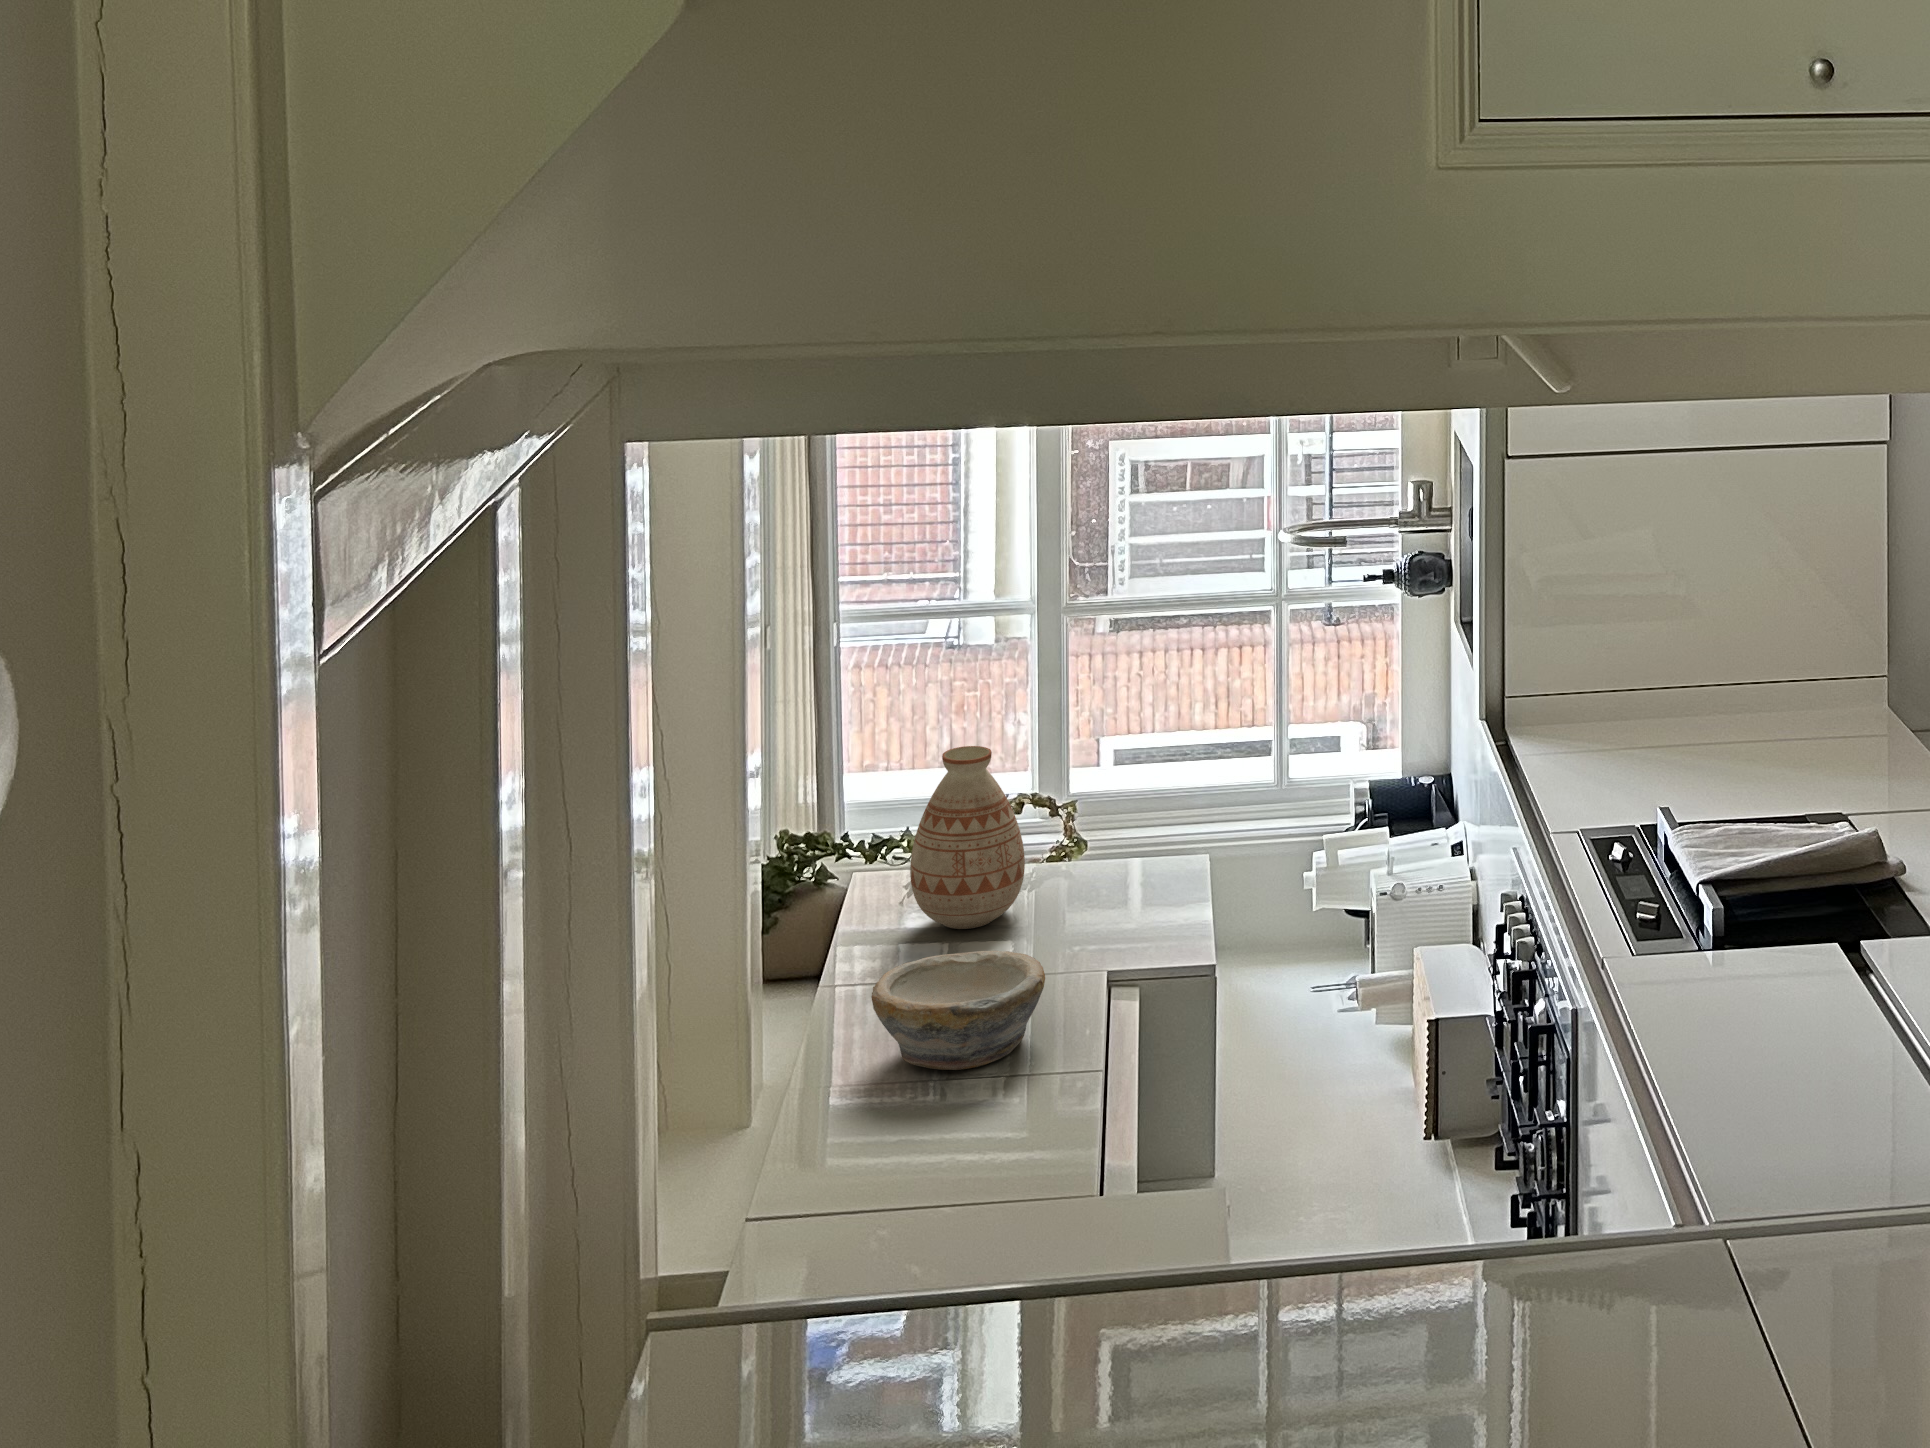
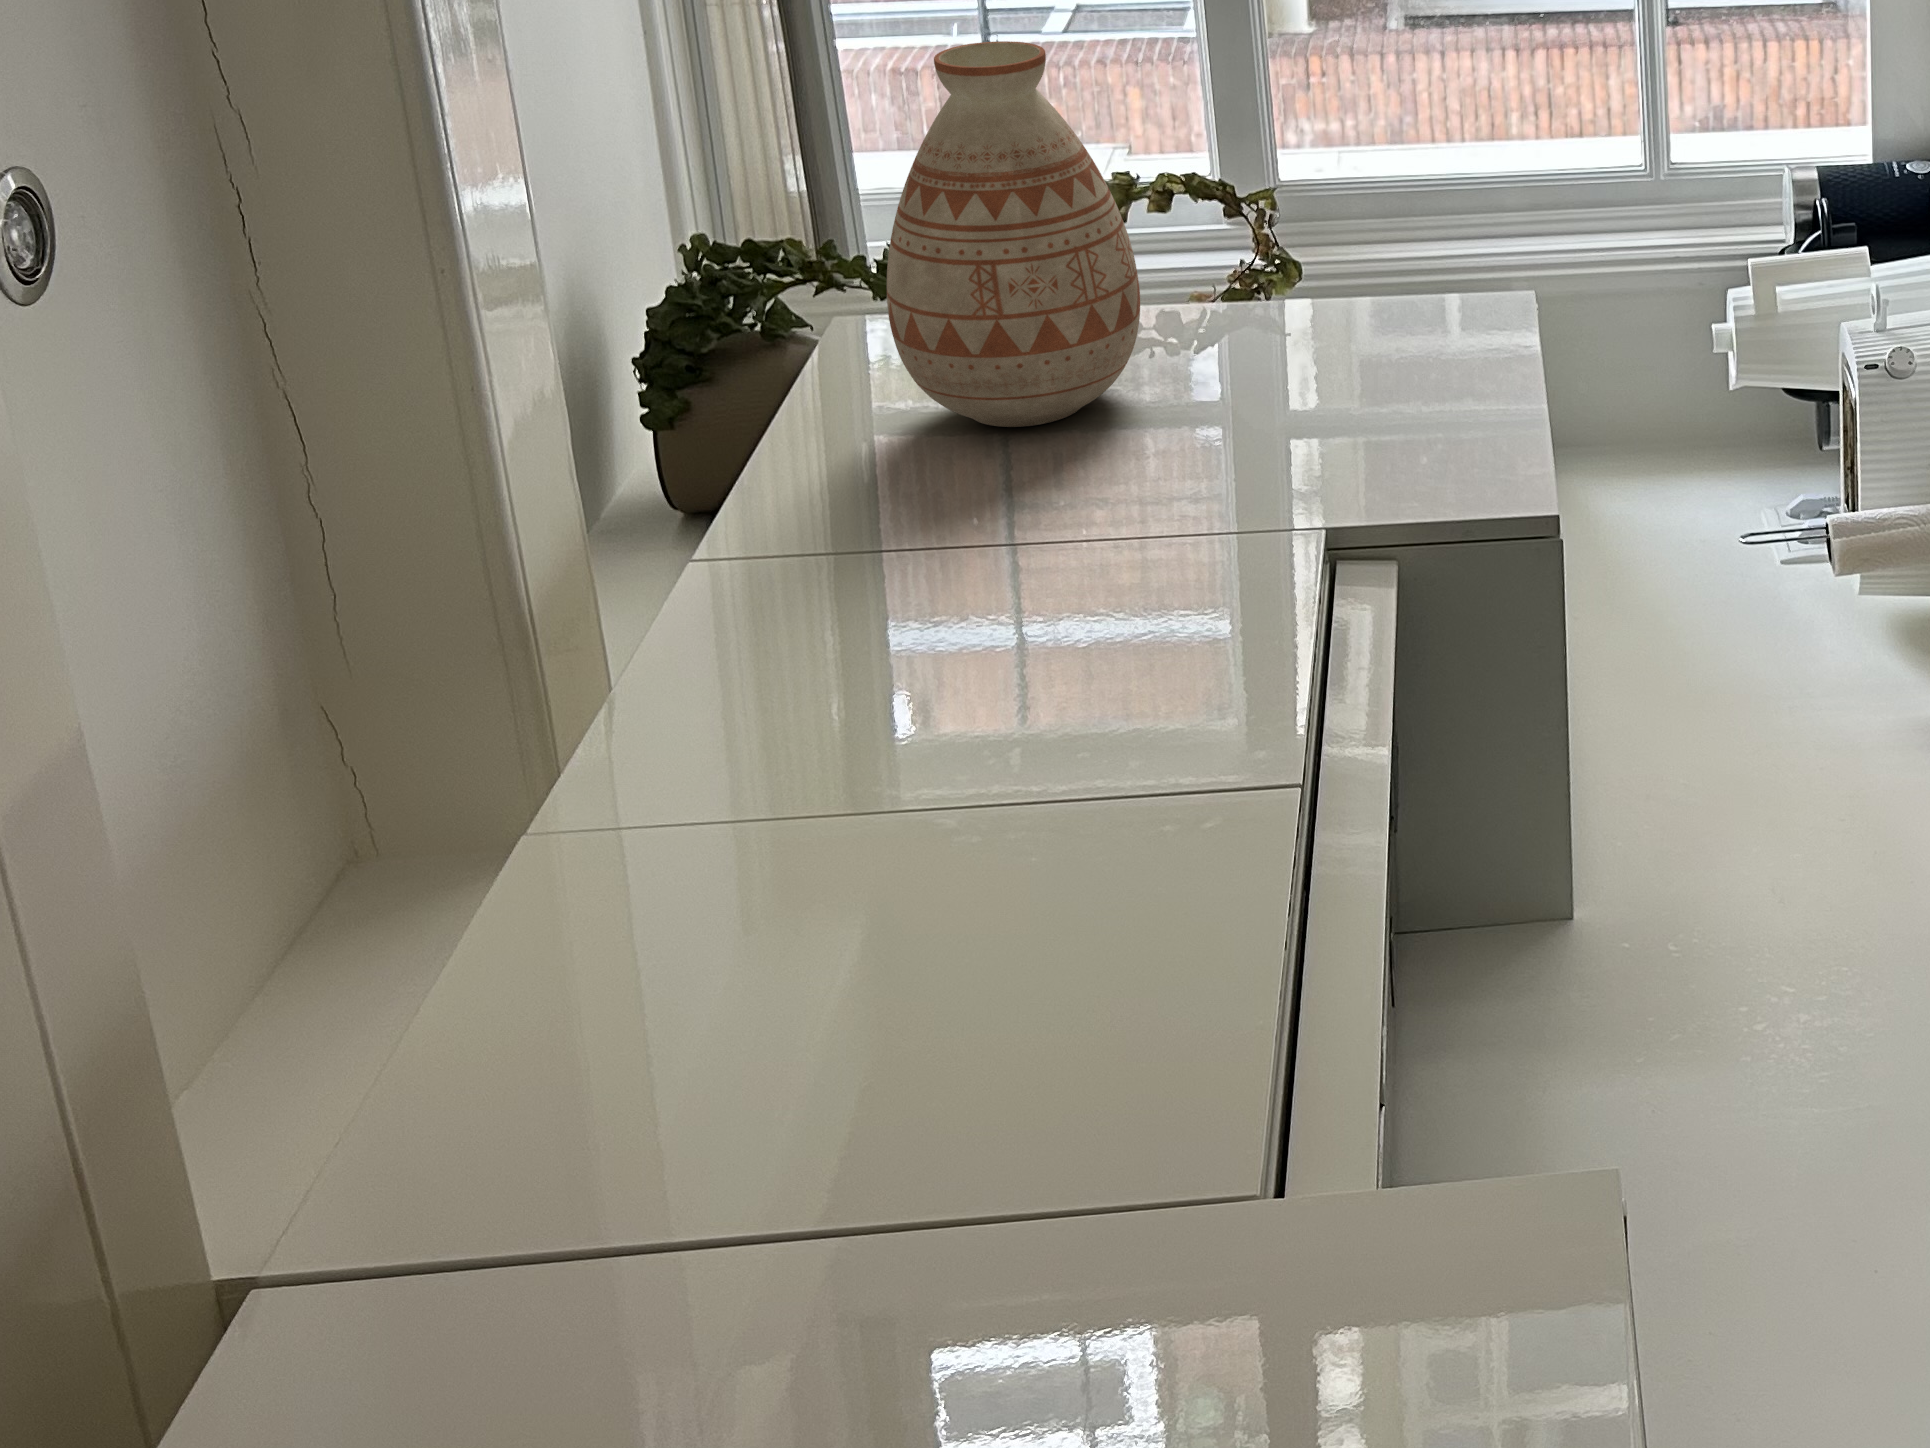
bowl: present [872,951,1045,1070] -> none [733,482,1164,764]

